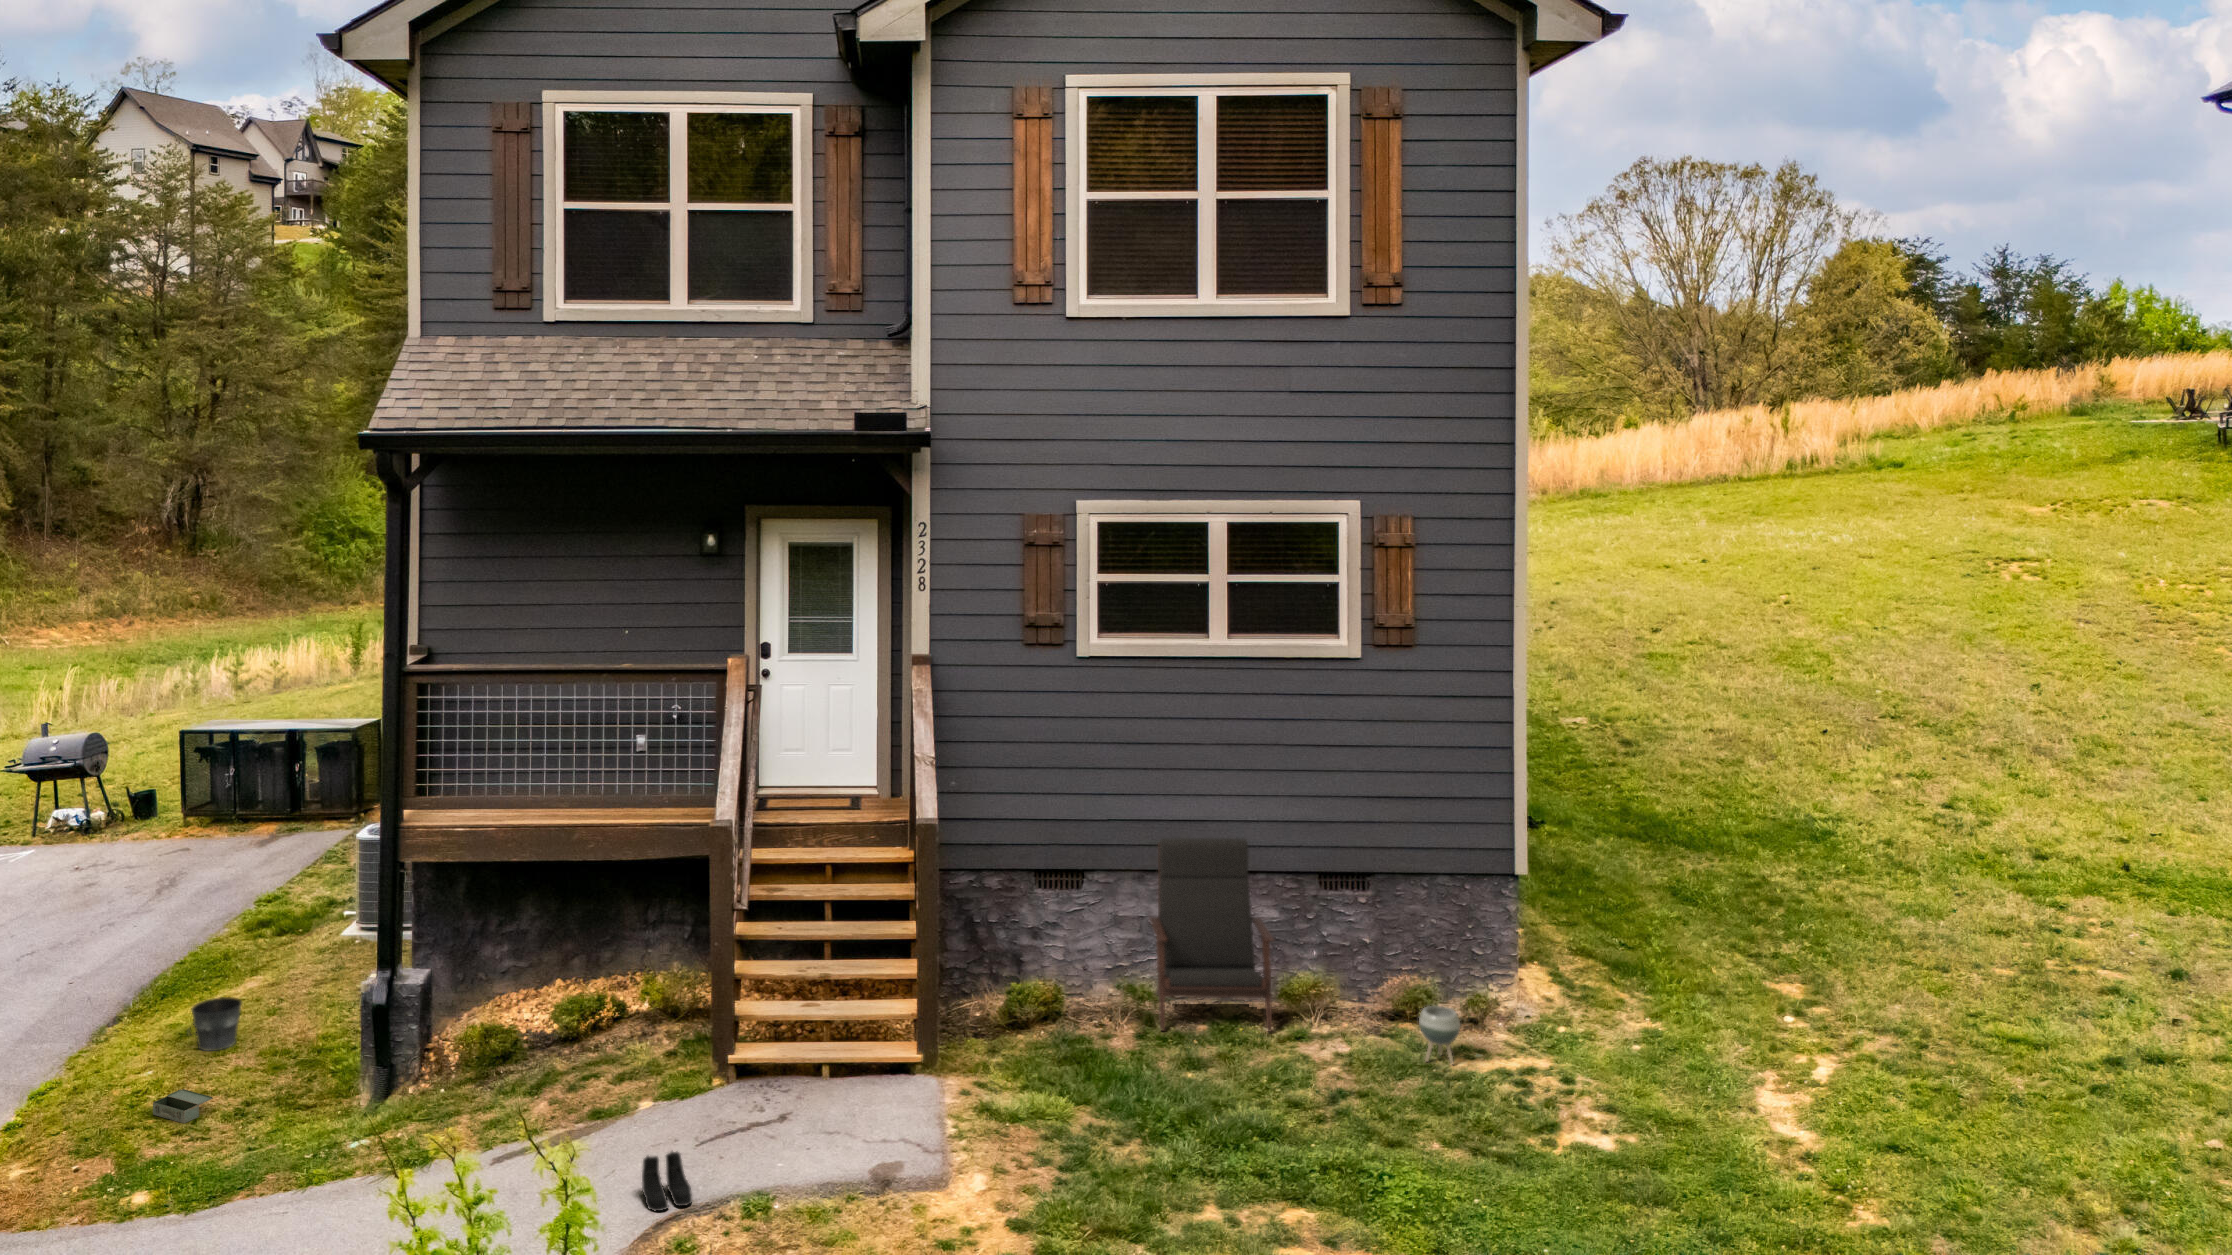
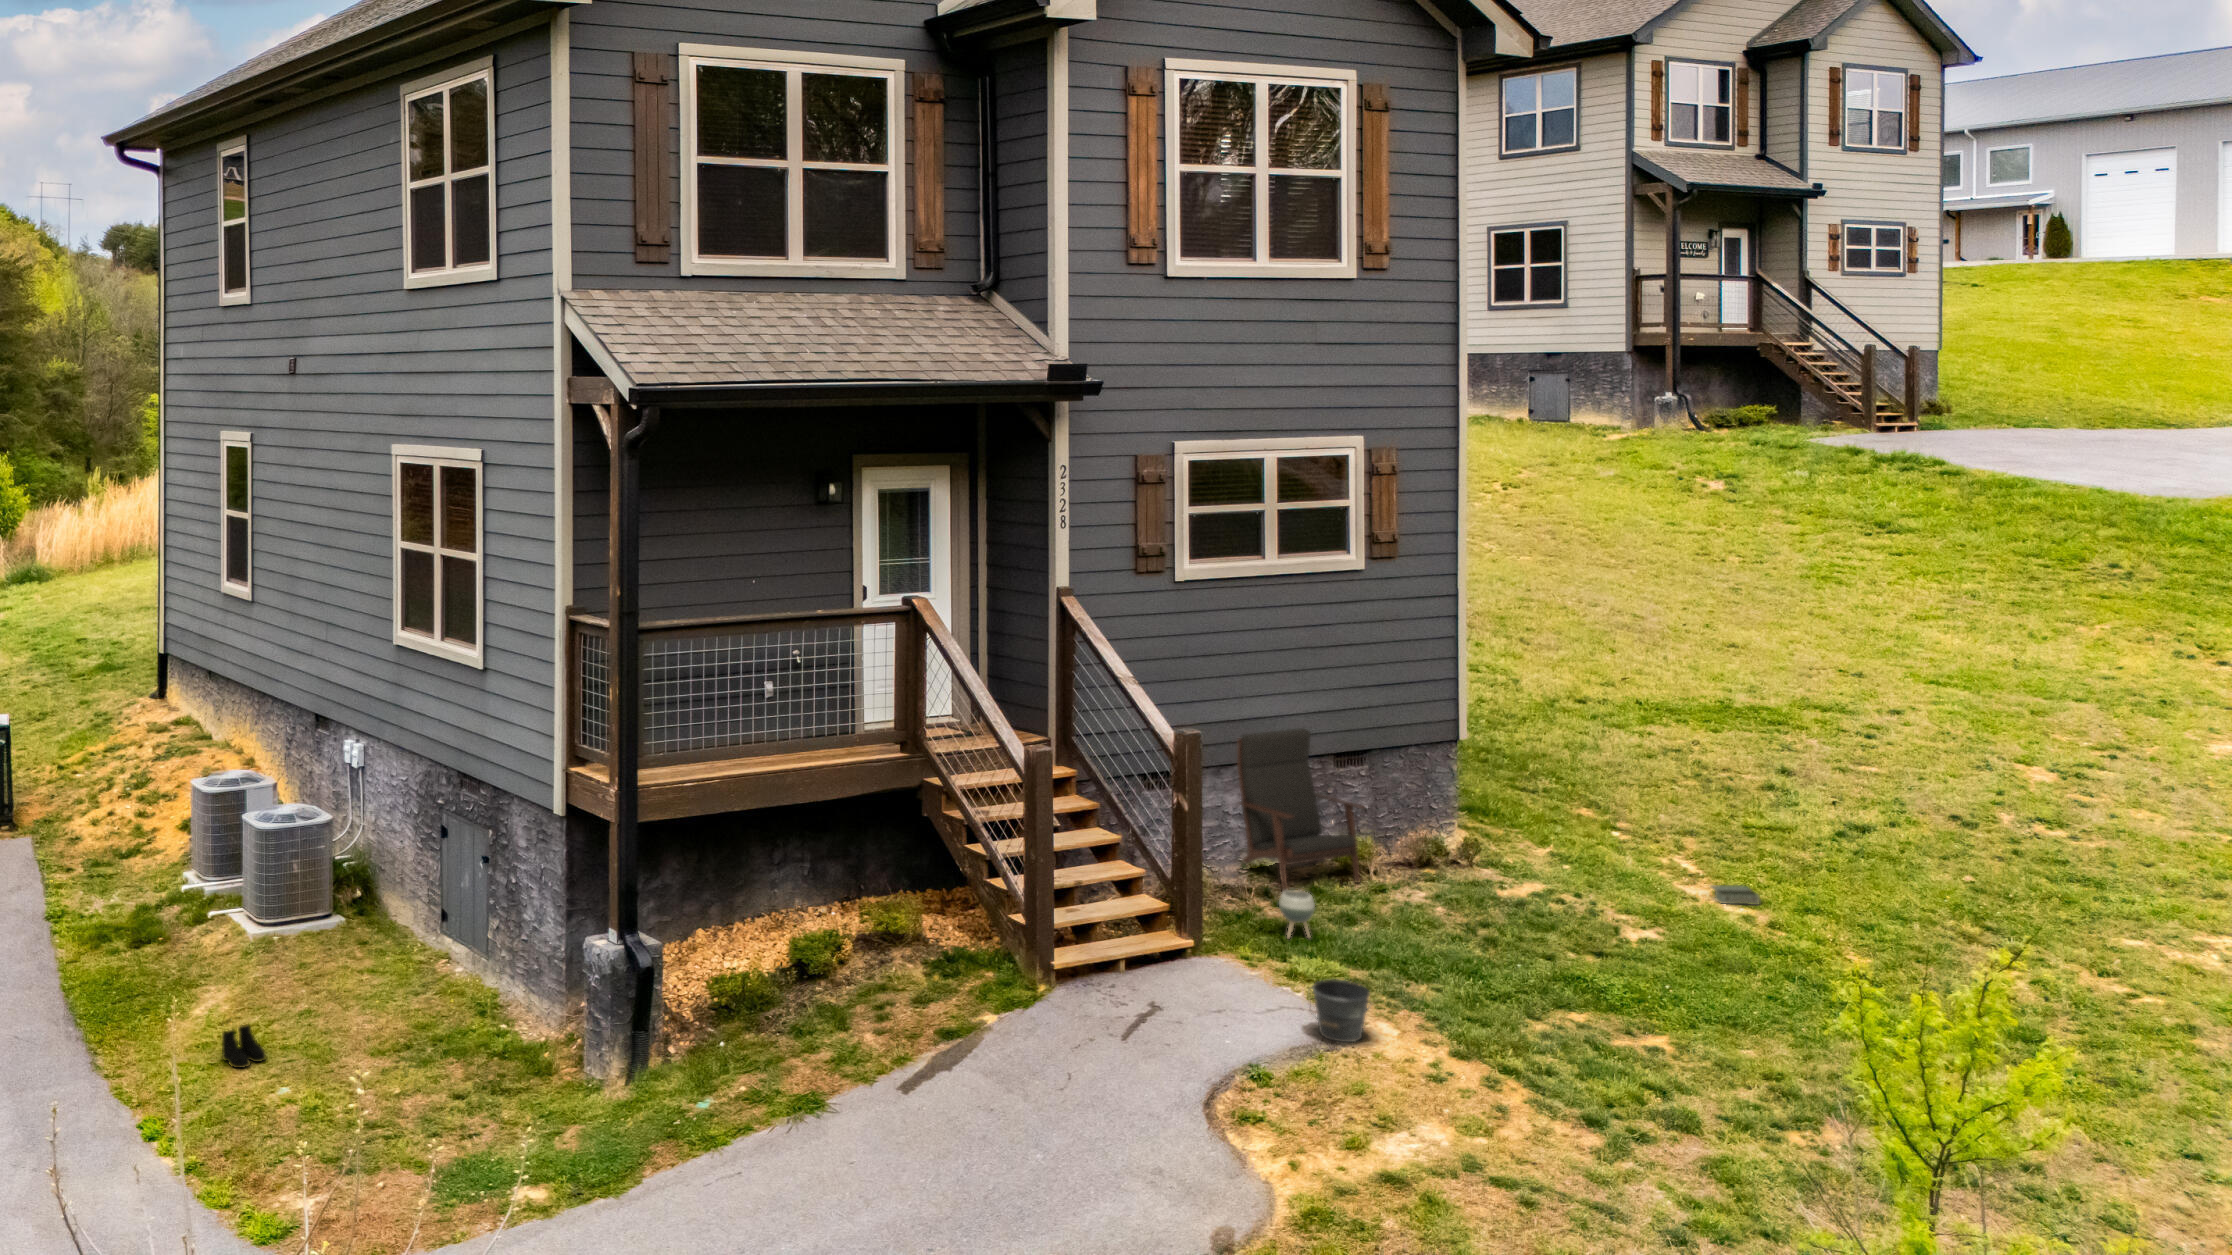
bucket: present [188,997,242,1051] -> present [1311,979,1371,1042]
planter: present [1419,1006,1460,1064] -> present [1279,890,1315,938]
toolbox: present [153,1089,213,1123] -> present [1711,885,1760,904]
boots: present [642,1152,692,1211] -> present [222,1025,266,1068]

